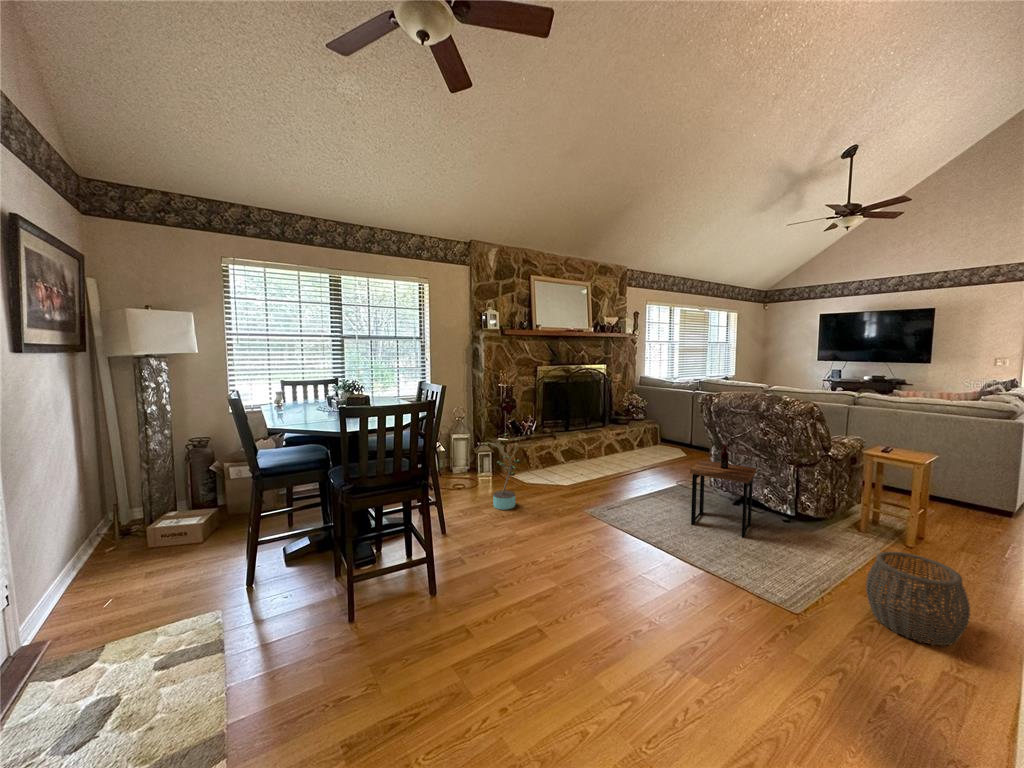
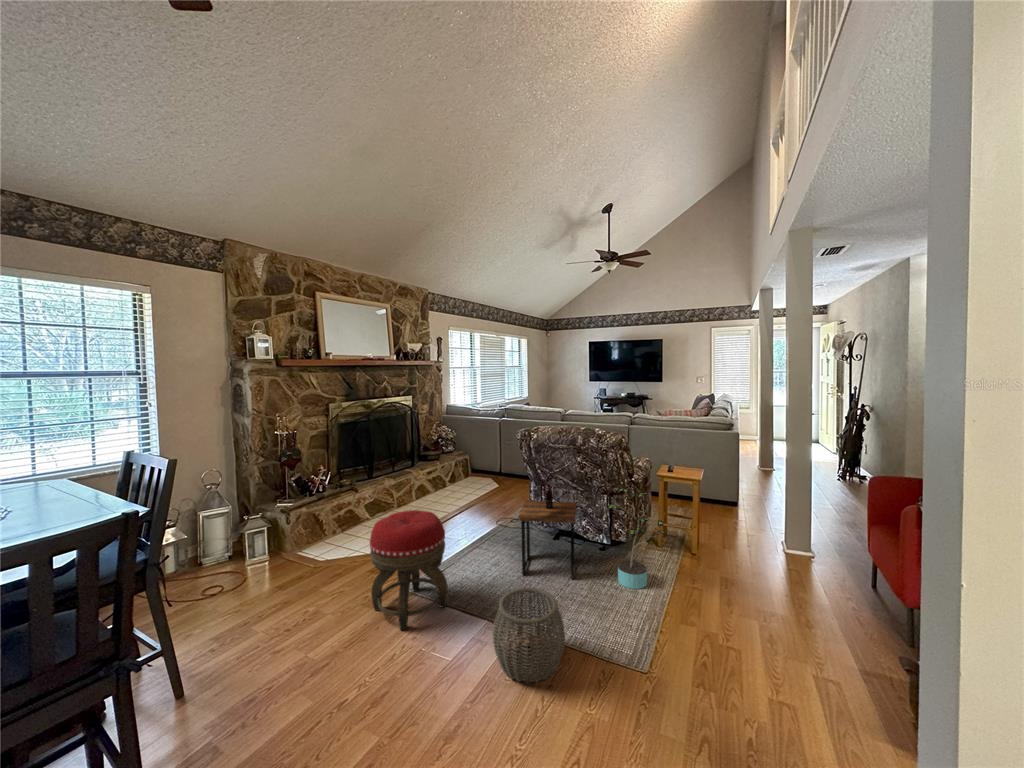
potted plant: present [483,433,521,510] -> present [607,488,665,589]
footstool: none [559,448,619,535] -> present [370,510,448,630]
woven basket: present [866,552,970,646] -> present [493,588,565,683]

